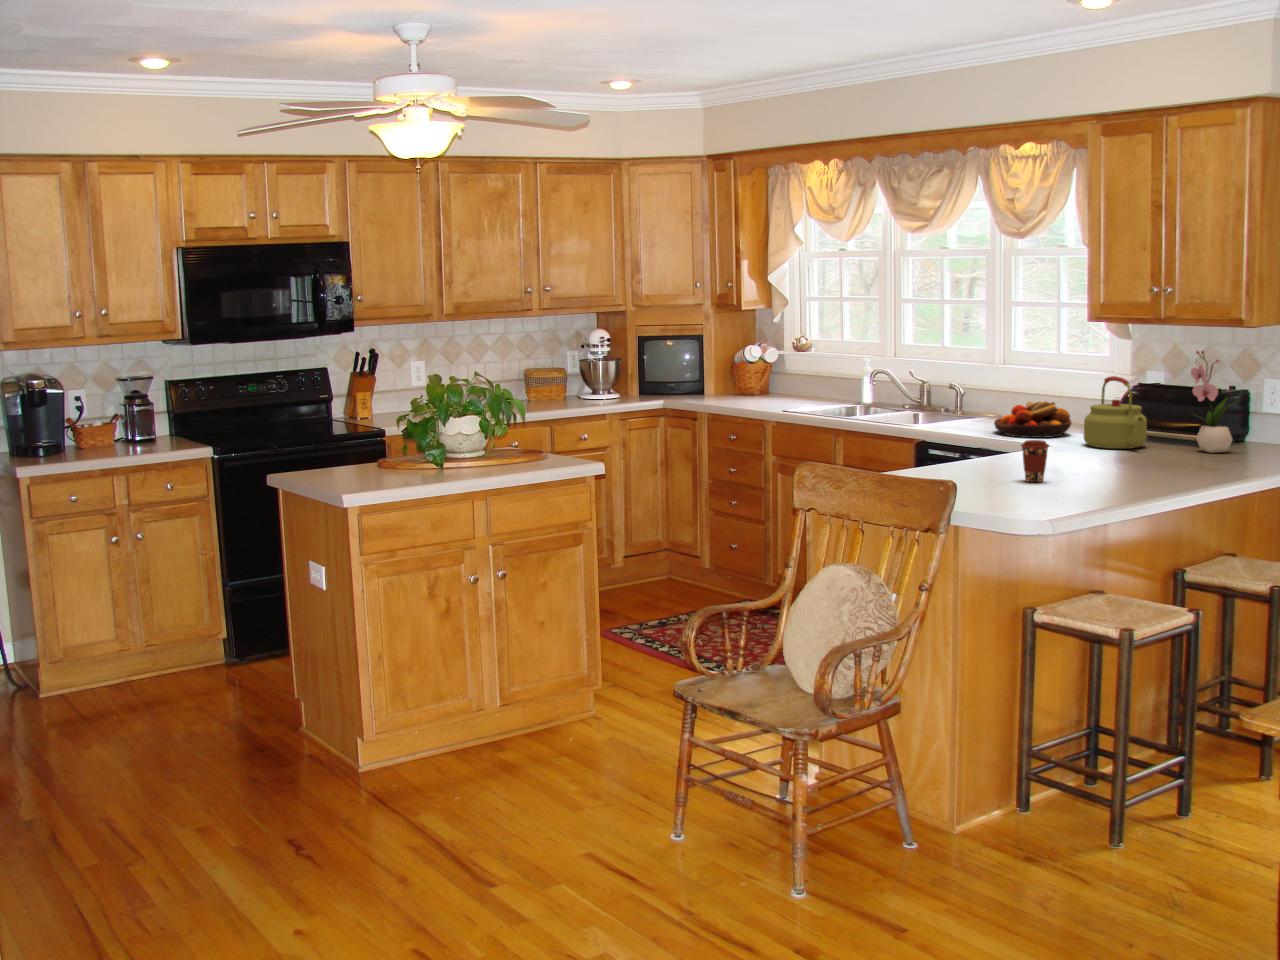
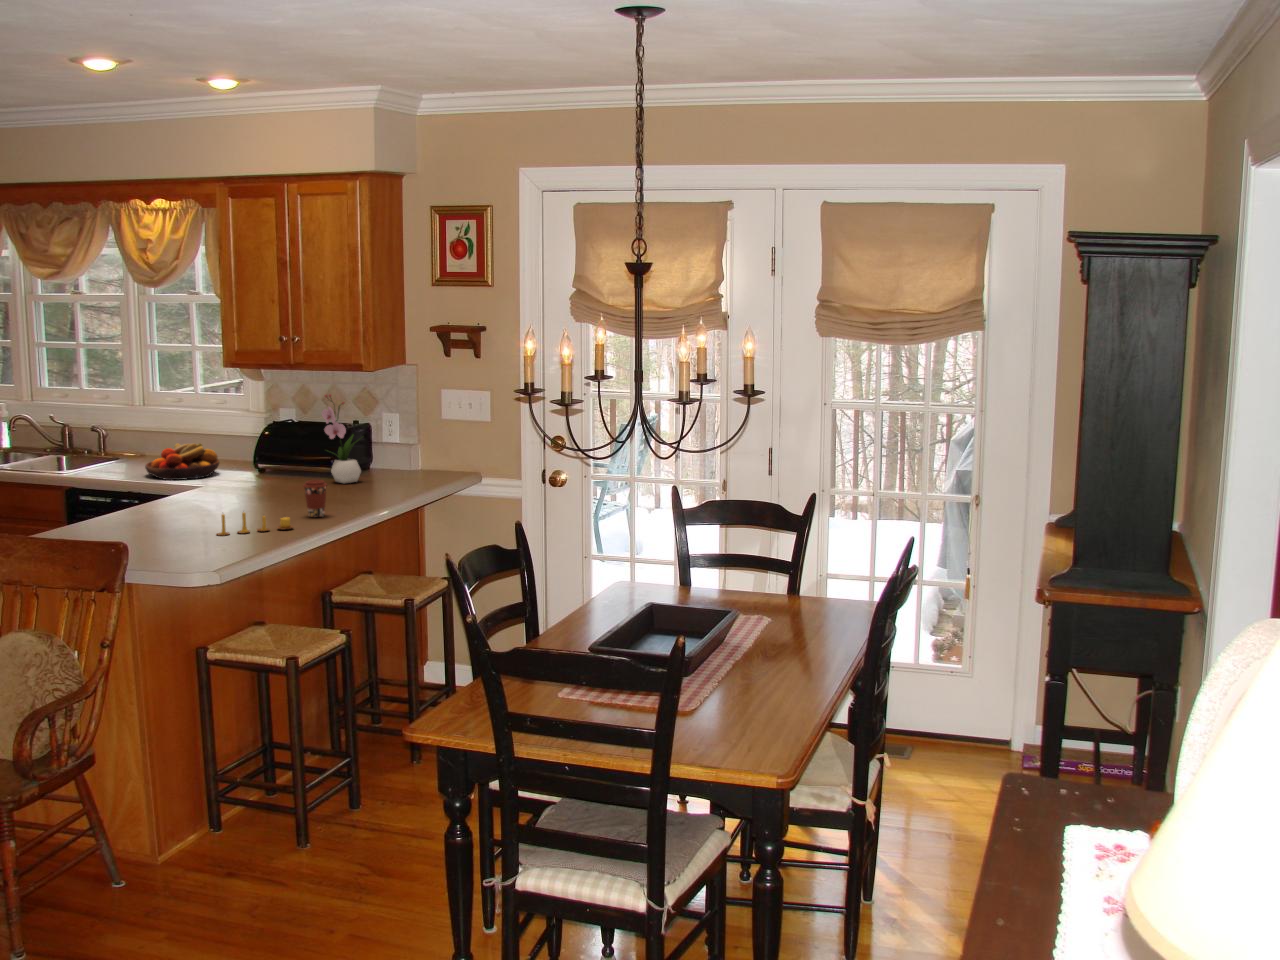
kettle: present [1084,376,1147,449] -> none [232,420,289,486]
coffee cup: present [1021,440,1049,482] -> present [303,480,327,517]
candle: none [1055,464,1144,490] -> present [217,512,293,536]

